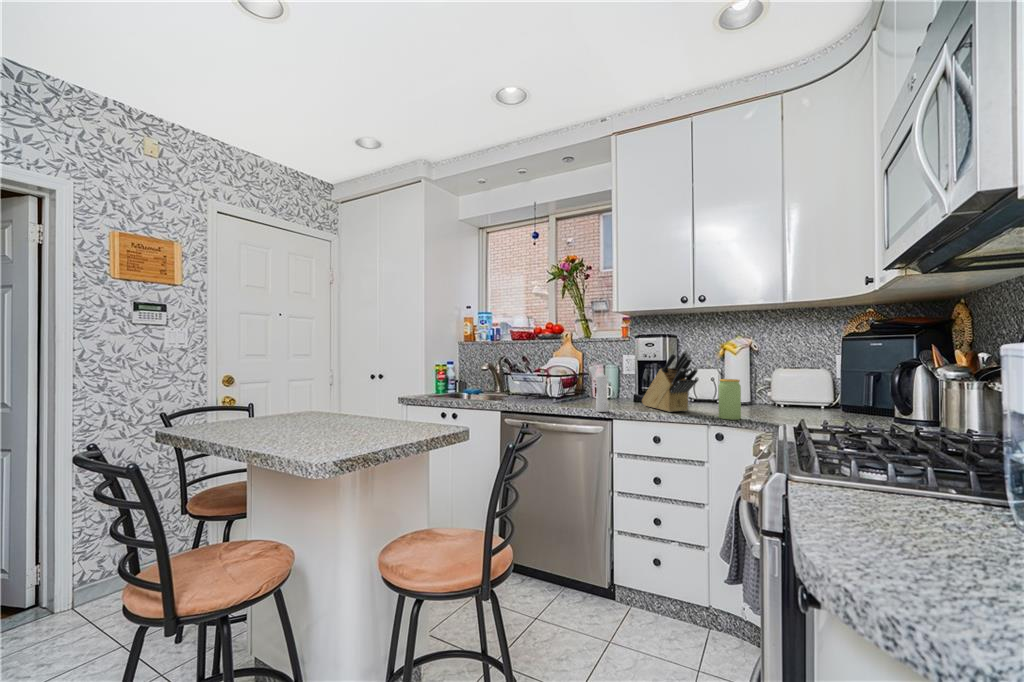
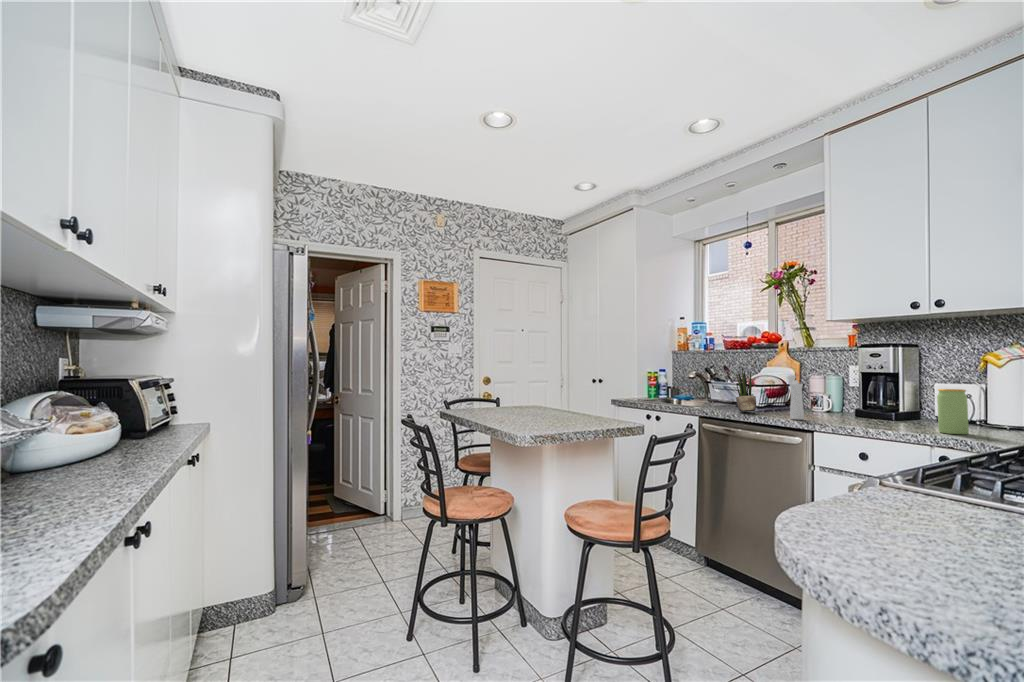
knife block: present [642,351,698,412] -> none [857,358,913,425]
potted plant: none [540,360,559,405] -> present [736,368,756,412]

